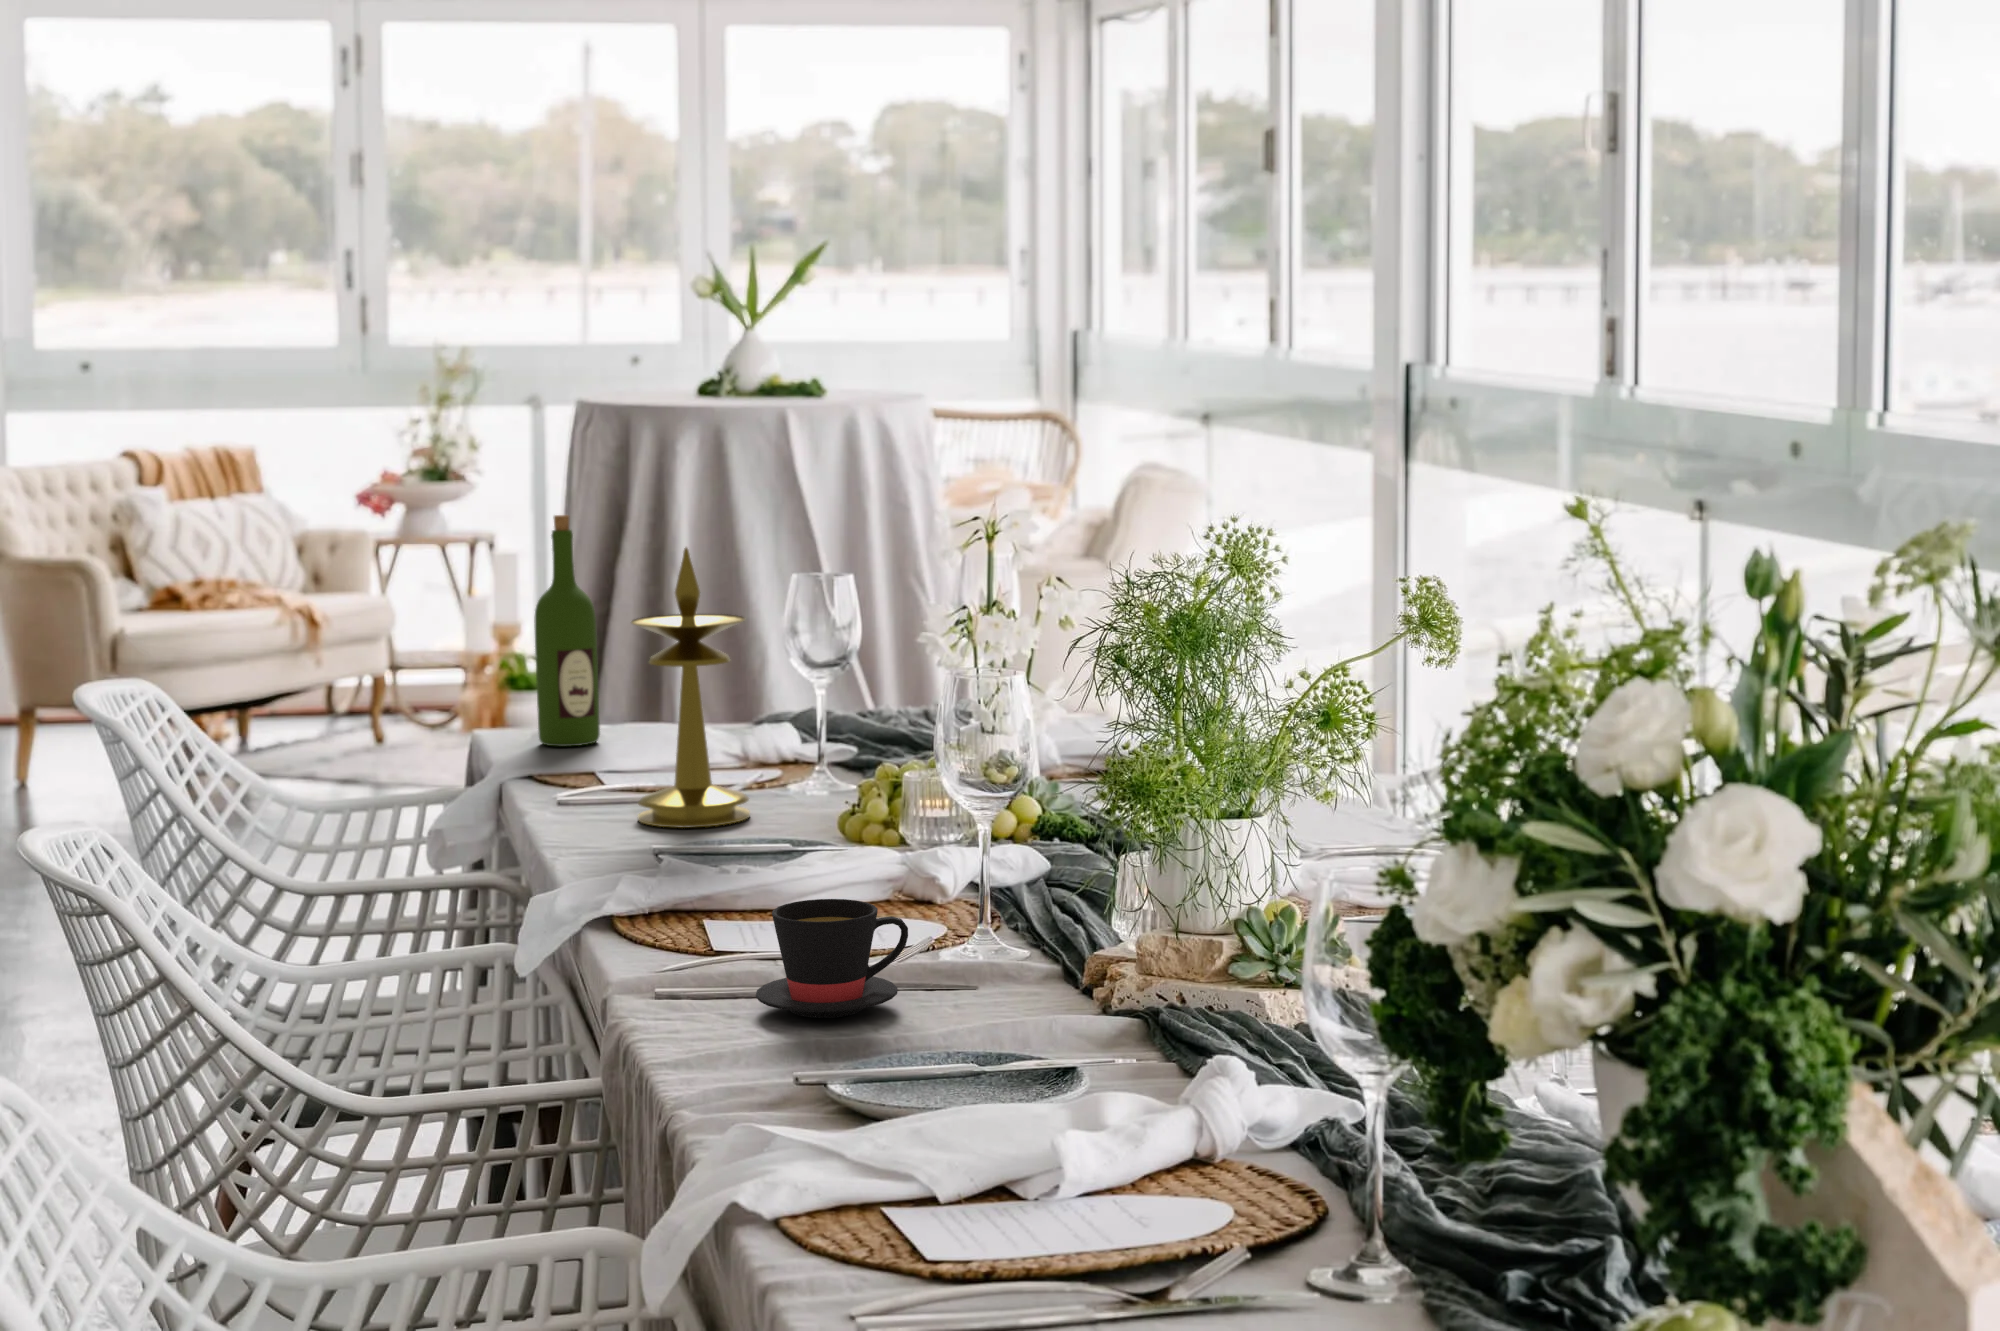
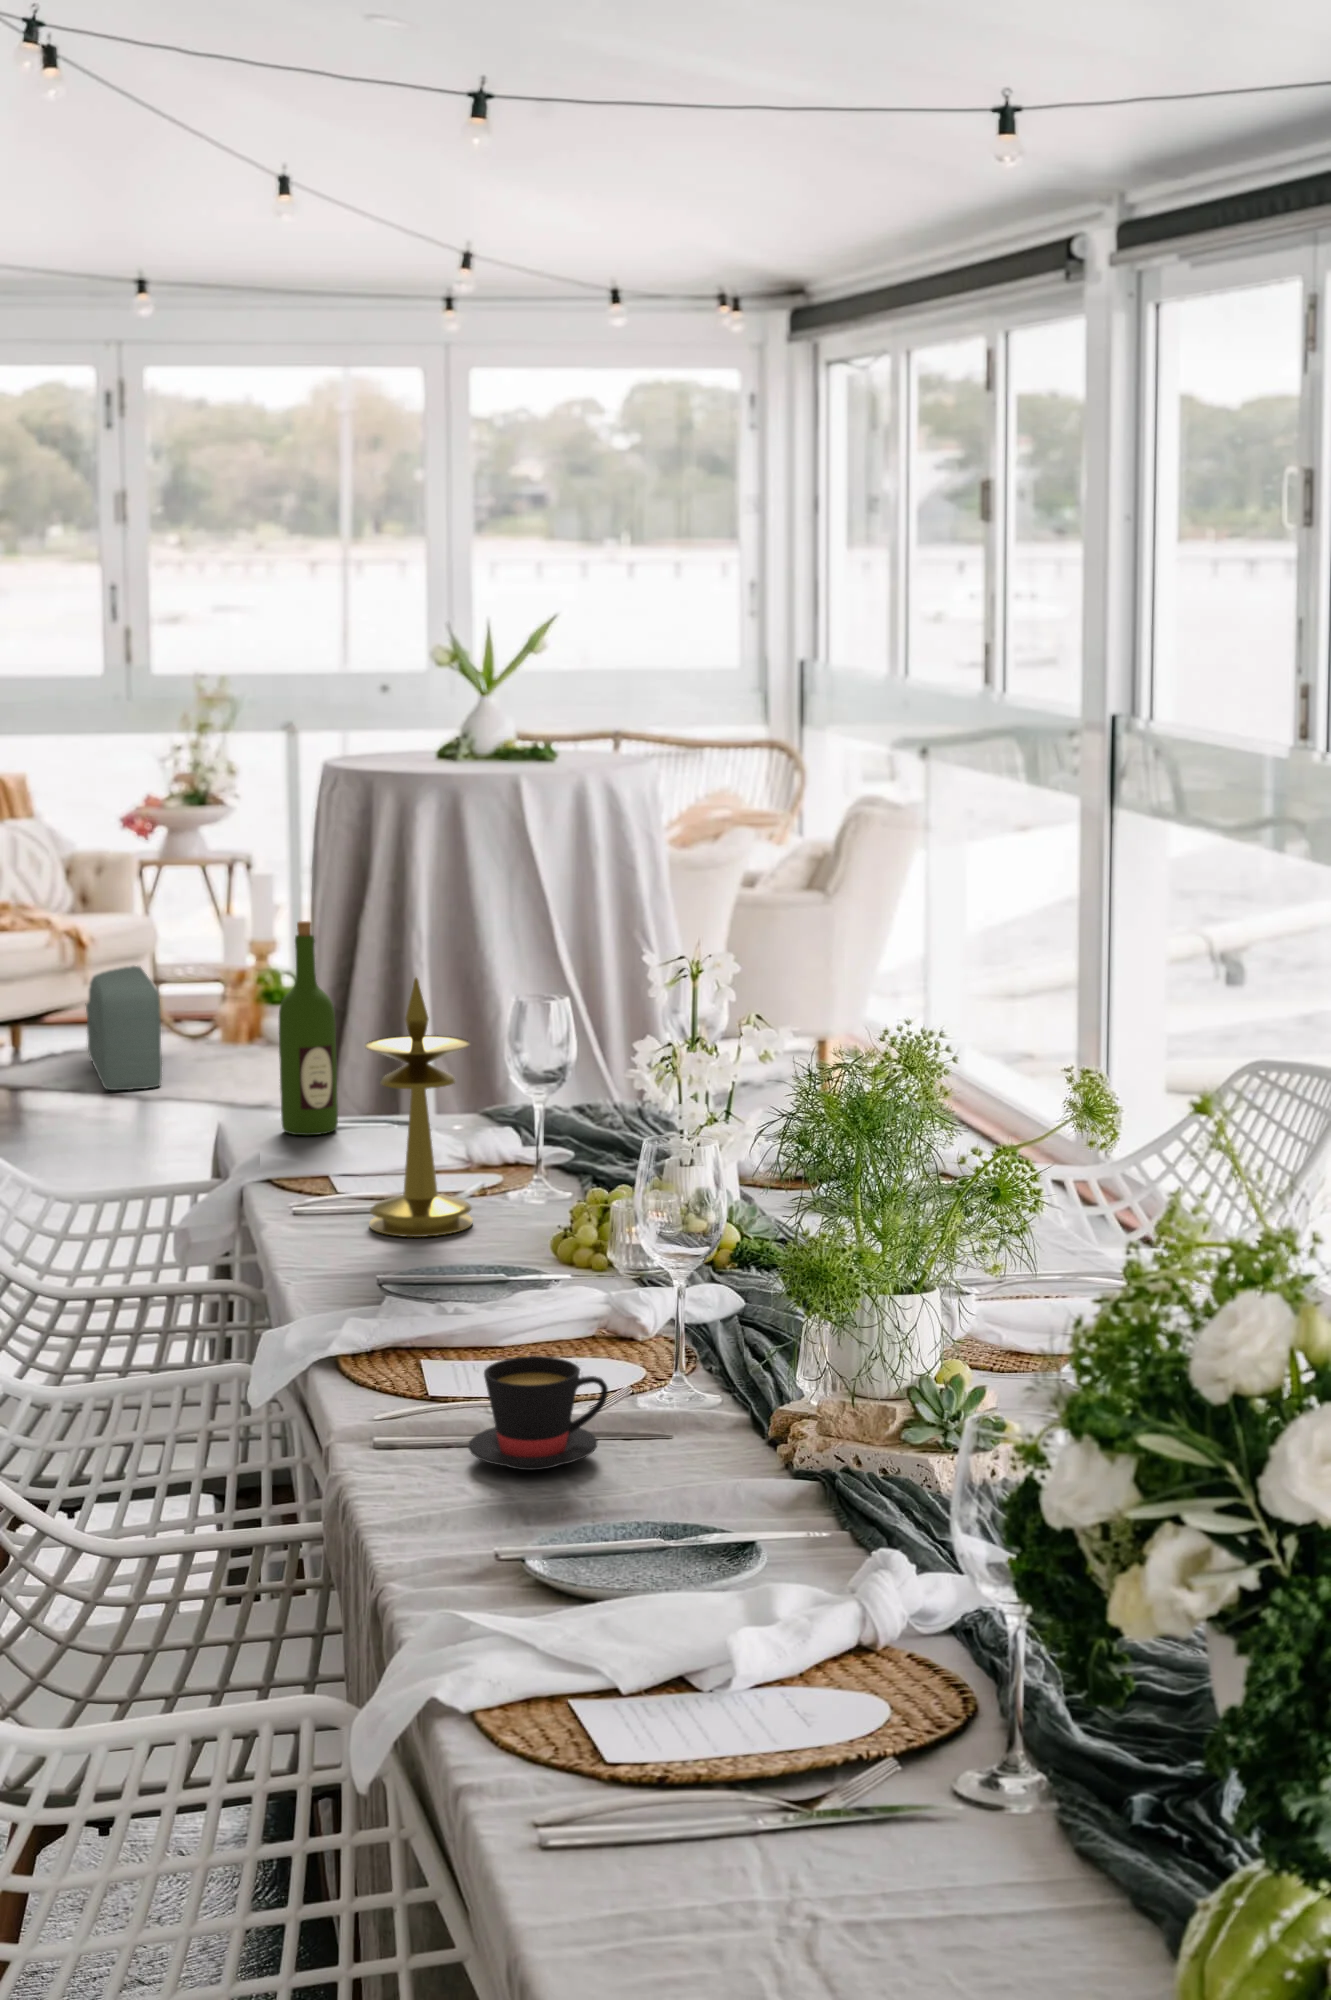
pouf: none [319,646,402,776] -> present [86,966,162,1090]

